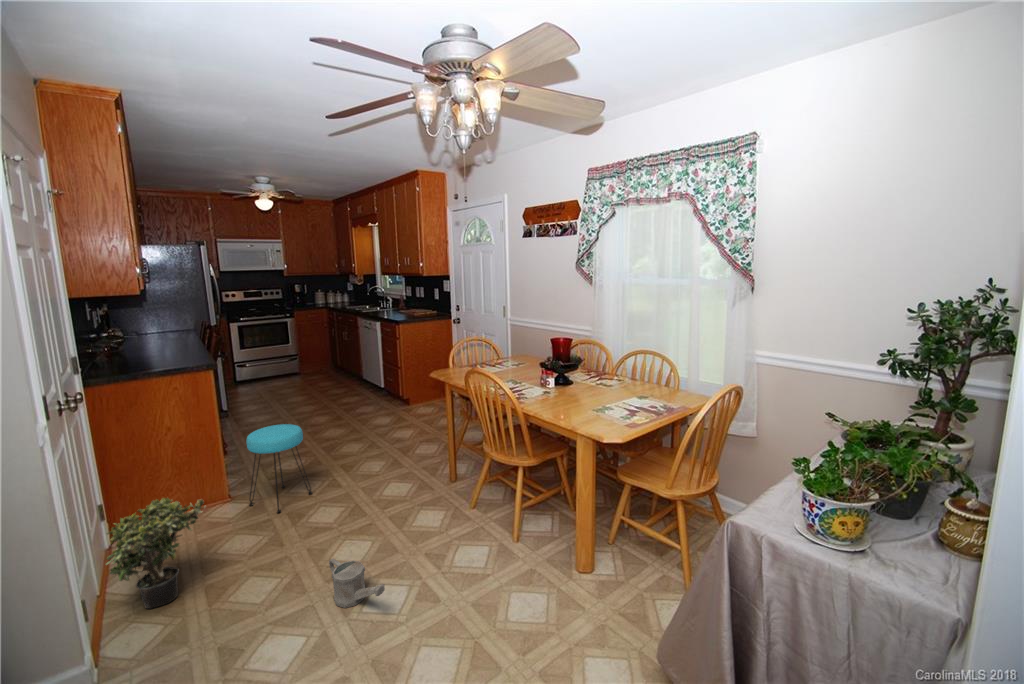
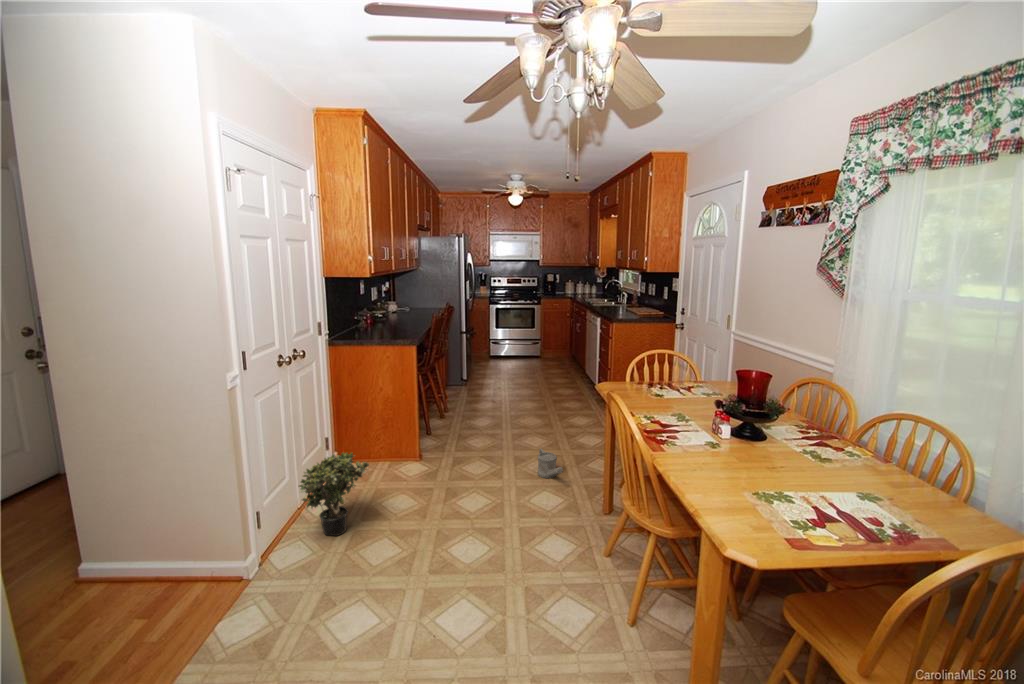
stool: present [246,424,312,513] -> none [429,408,478,487]
watering can: present [329,558,385,608] -> present [538,449,563,478]

